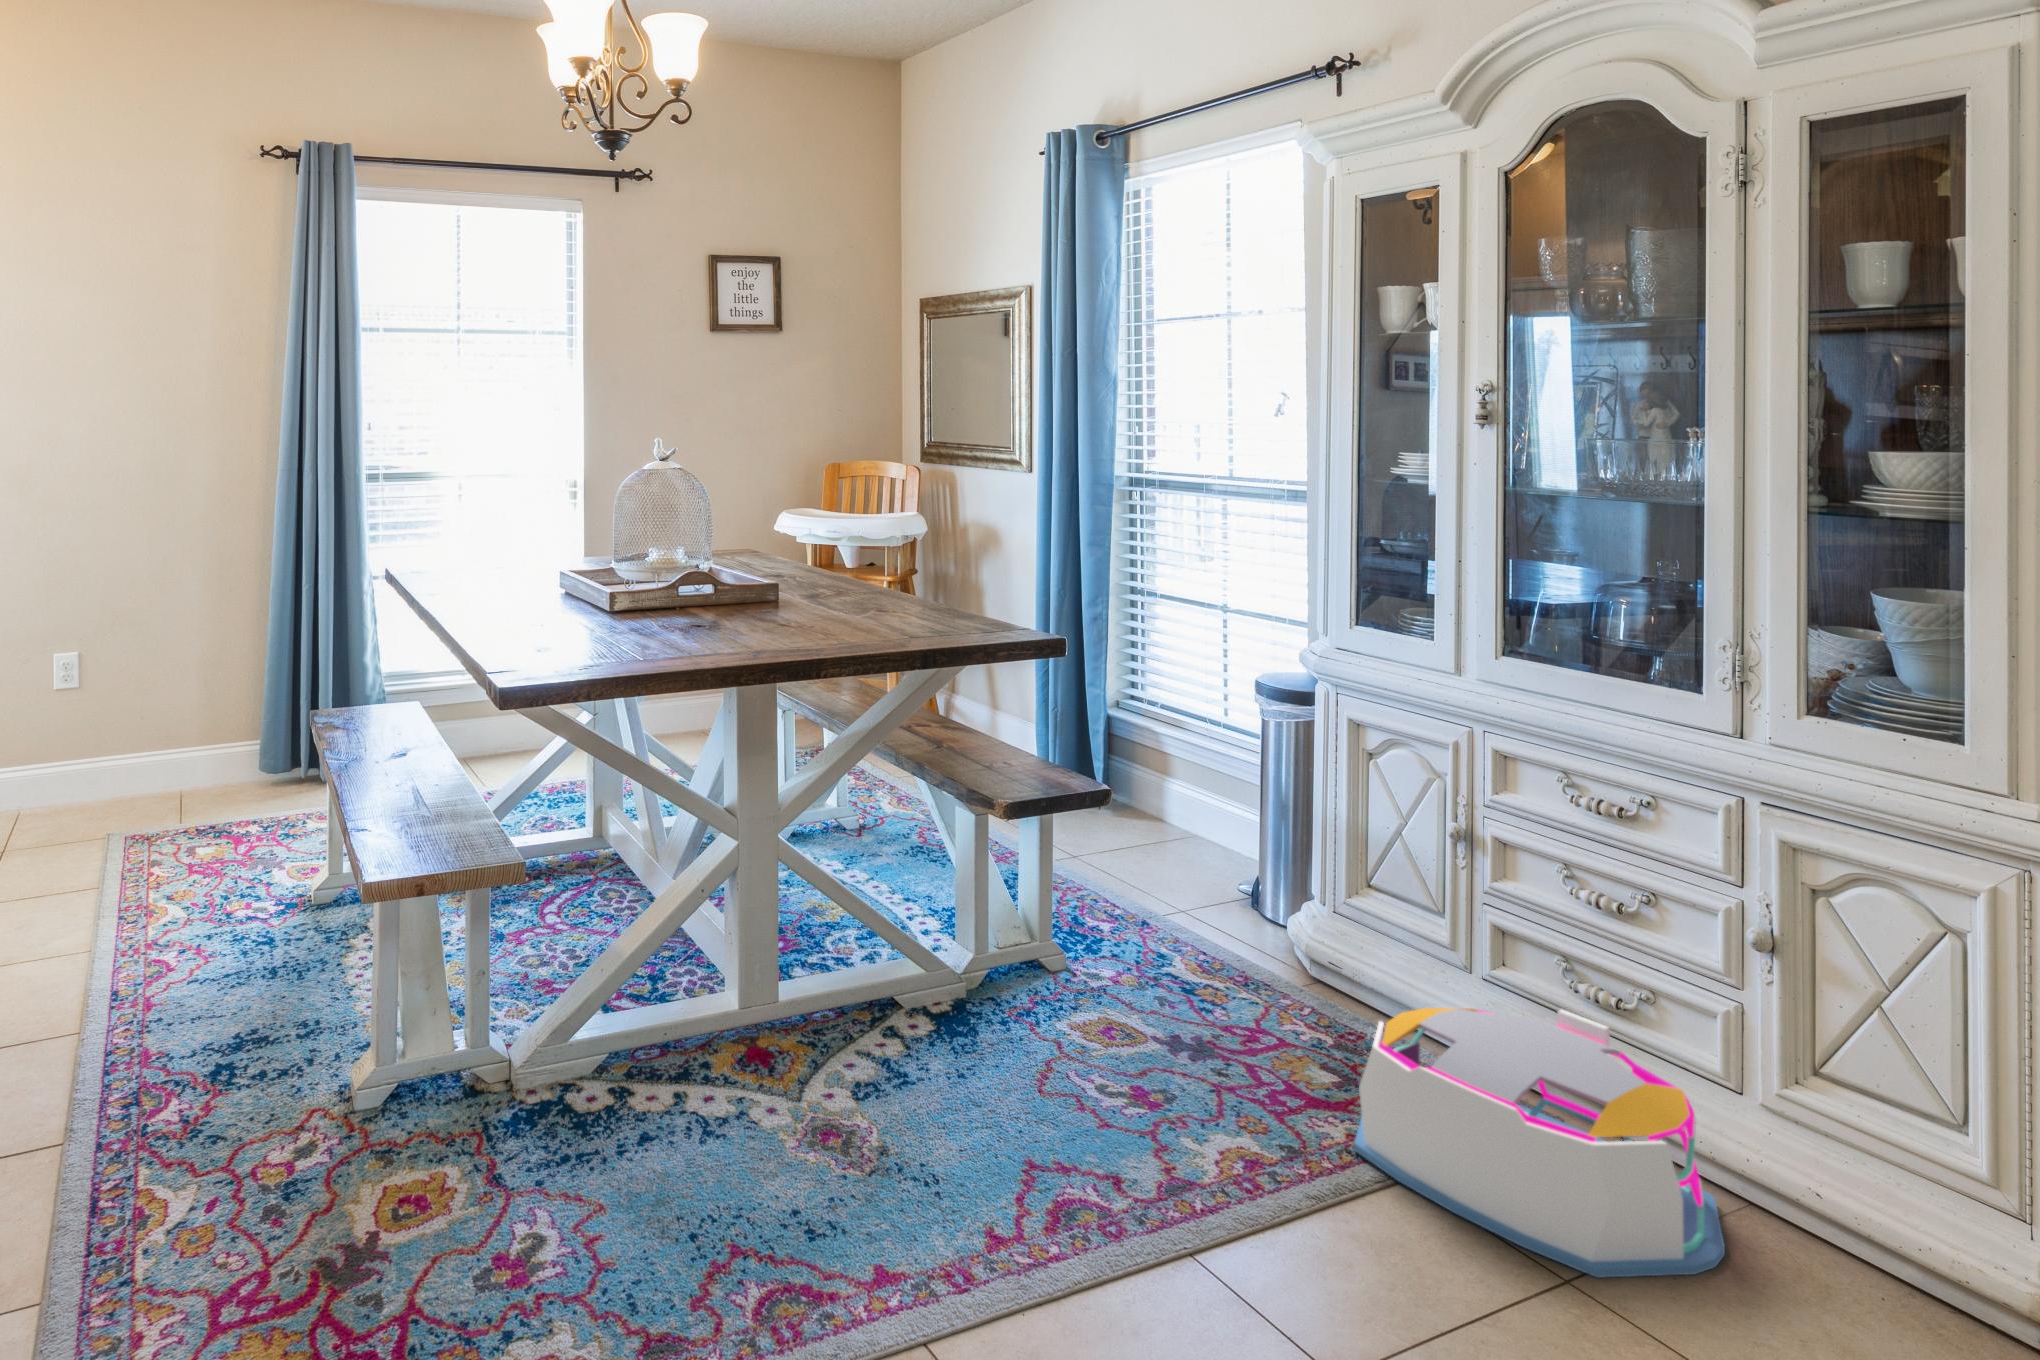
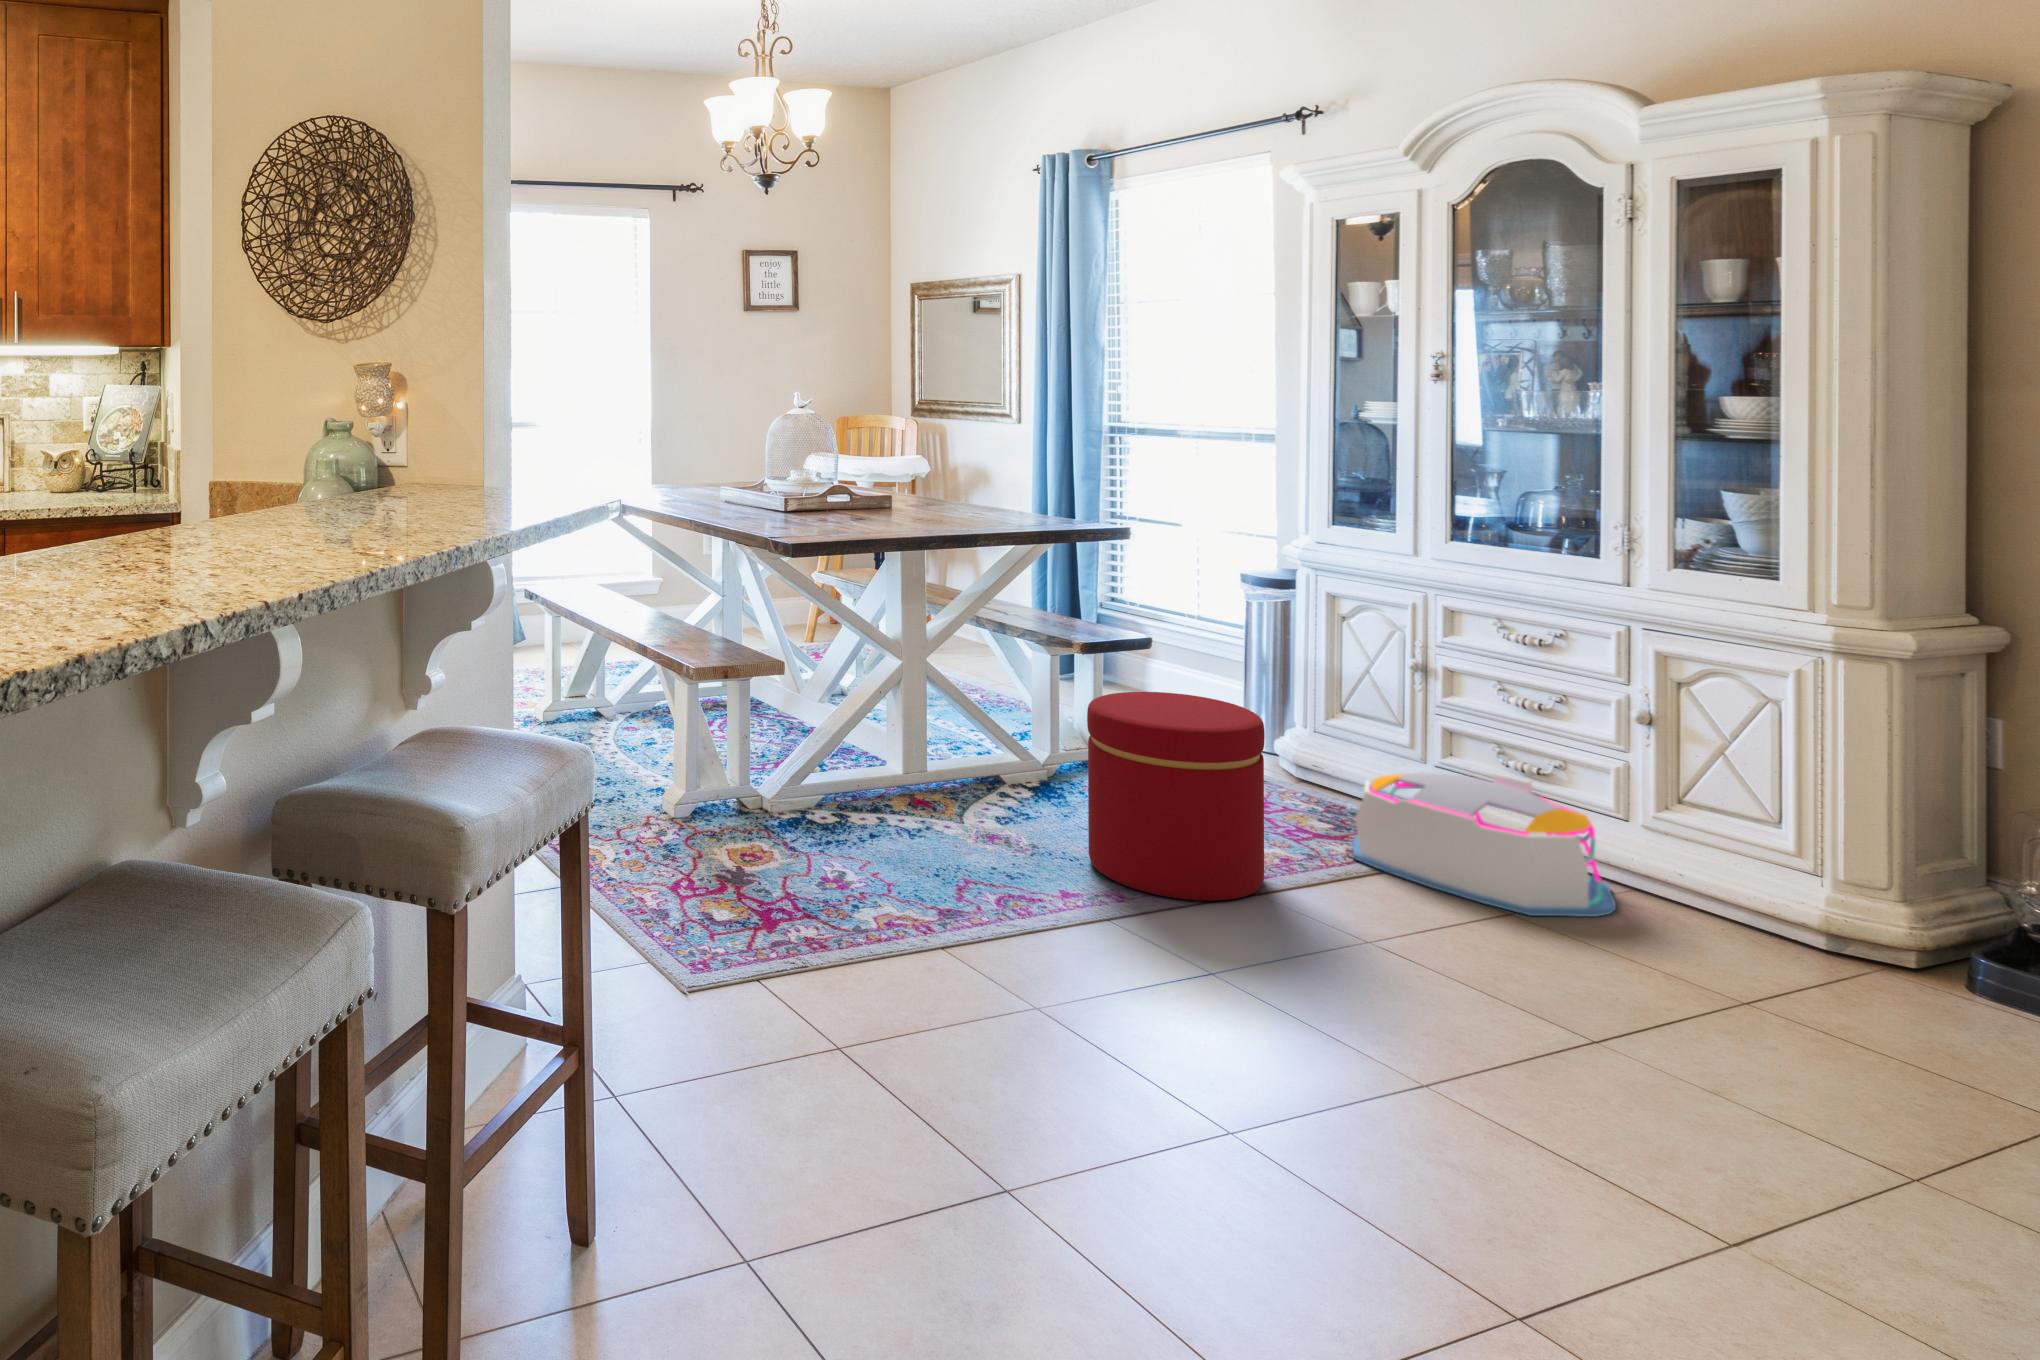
ottoman: none [954,894,1209,1262] -> present [1087,692,1265,901]

